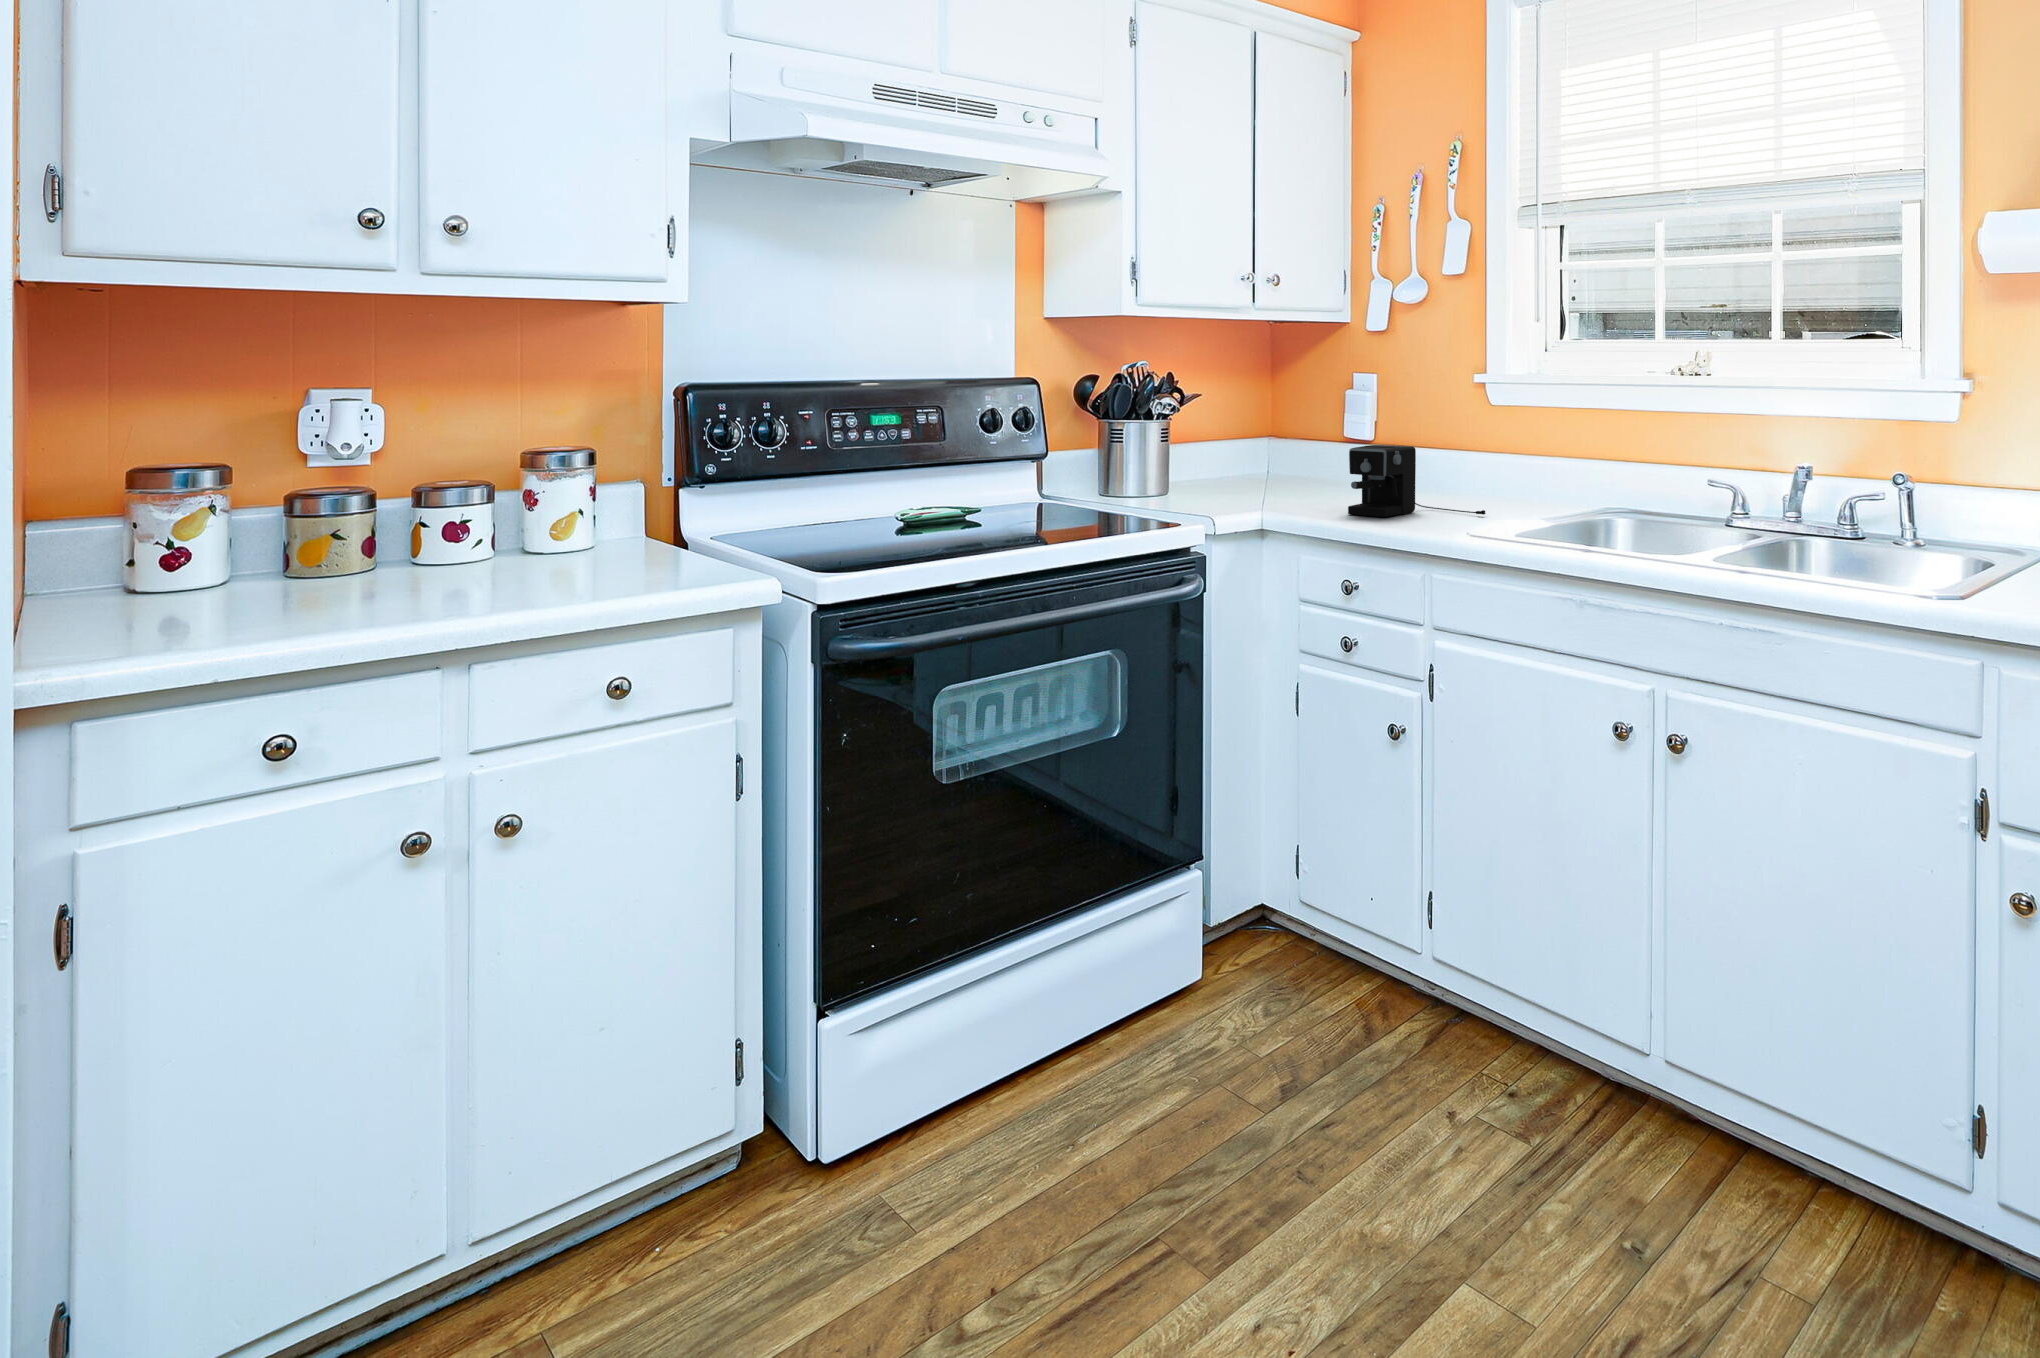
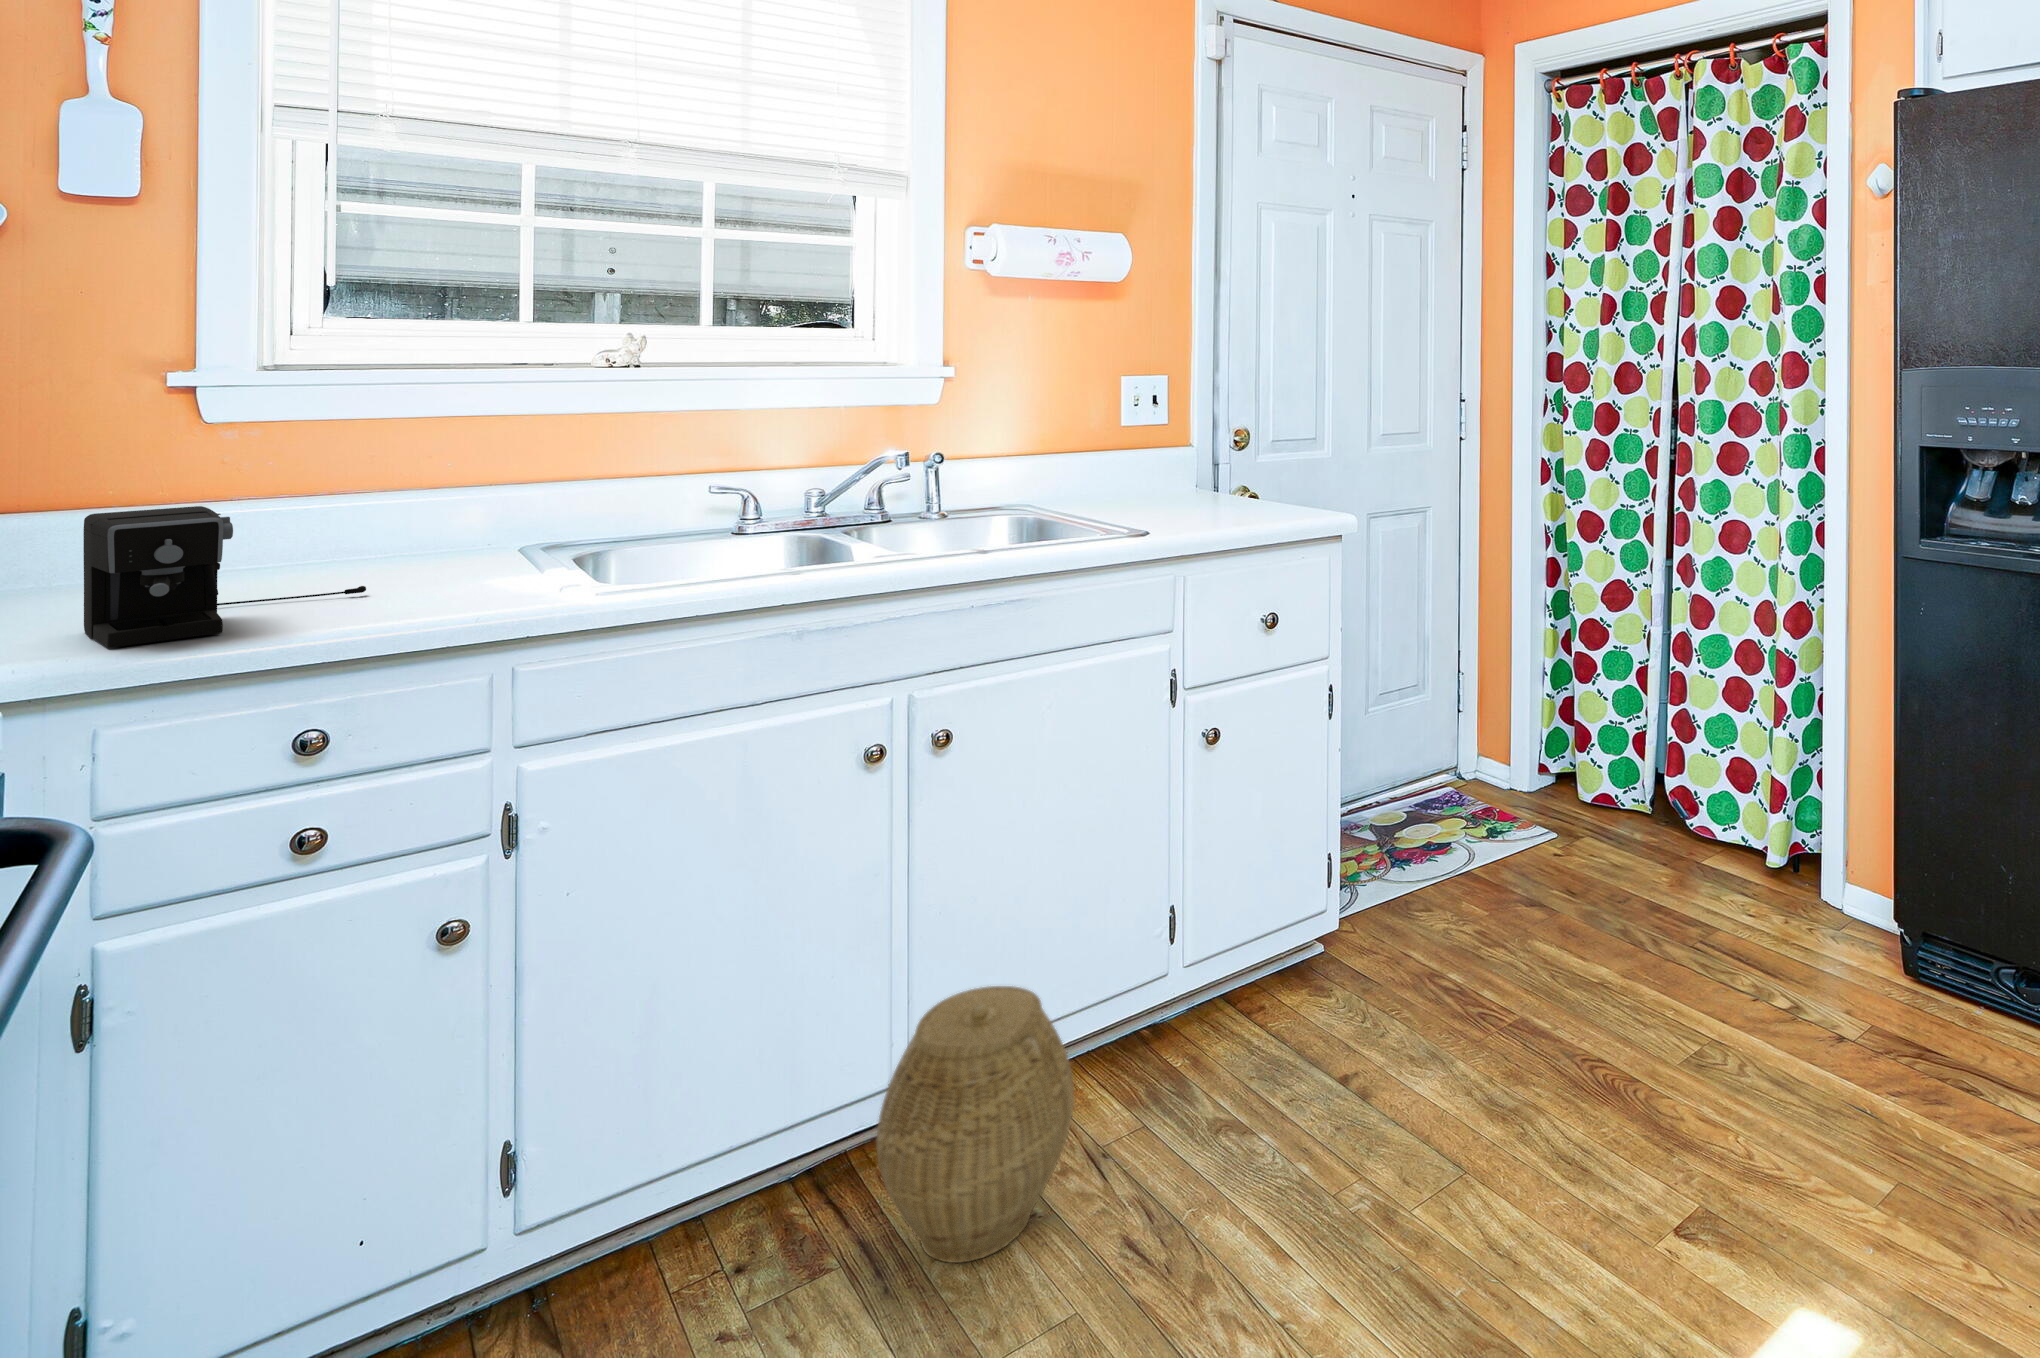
woven basket: none [1521,976,1705,1249] -> present [877,986,1074,1263]

